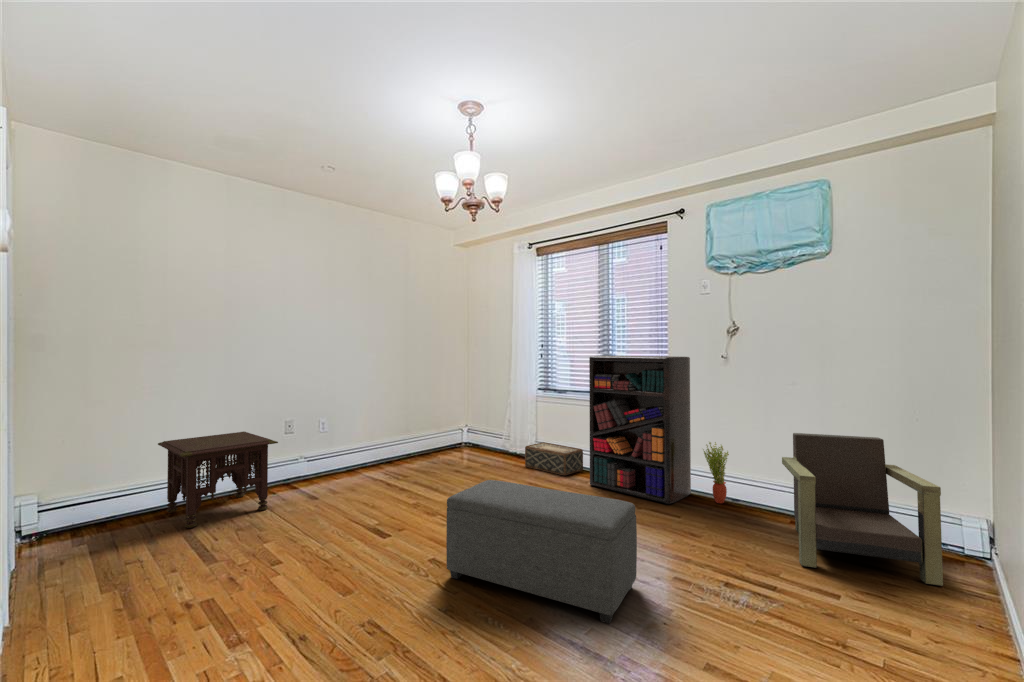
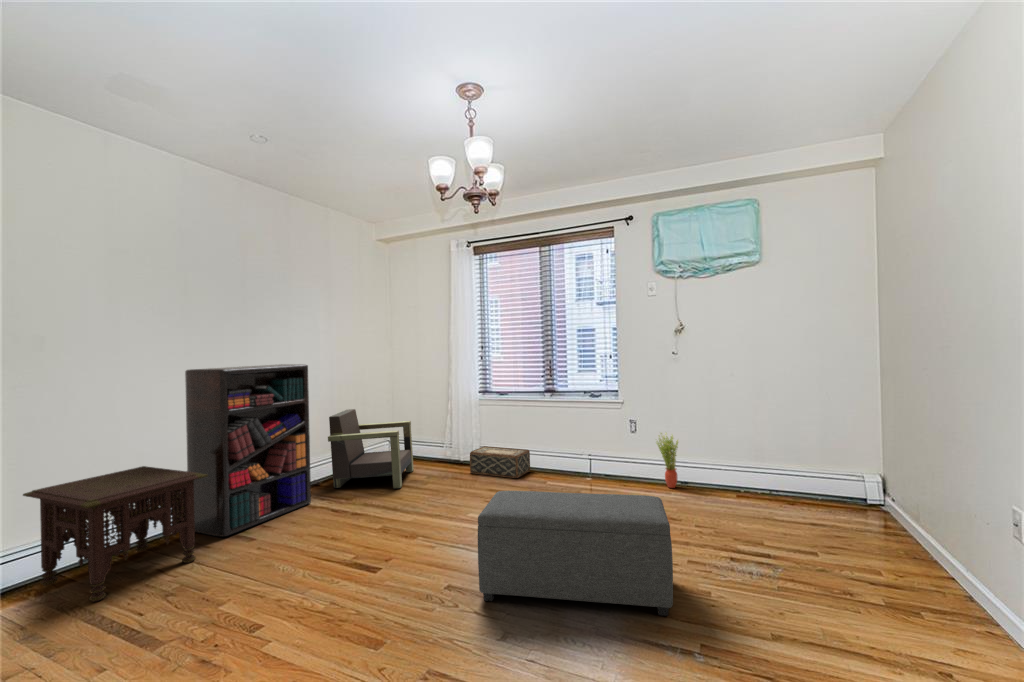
bookshelf: present [589,356,691,504] -> present [185,364,311,537]
armchair: present [782,433,943,586] -> present [328,409,414,489]

